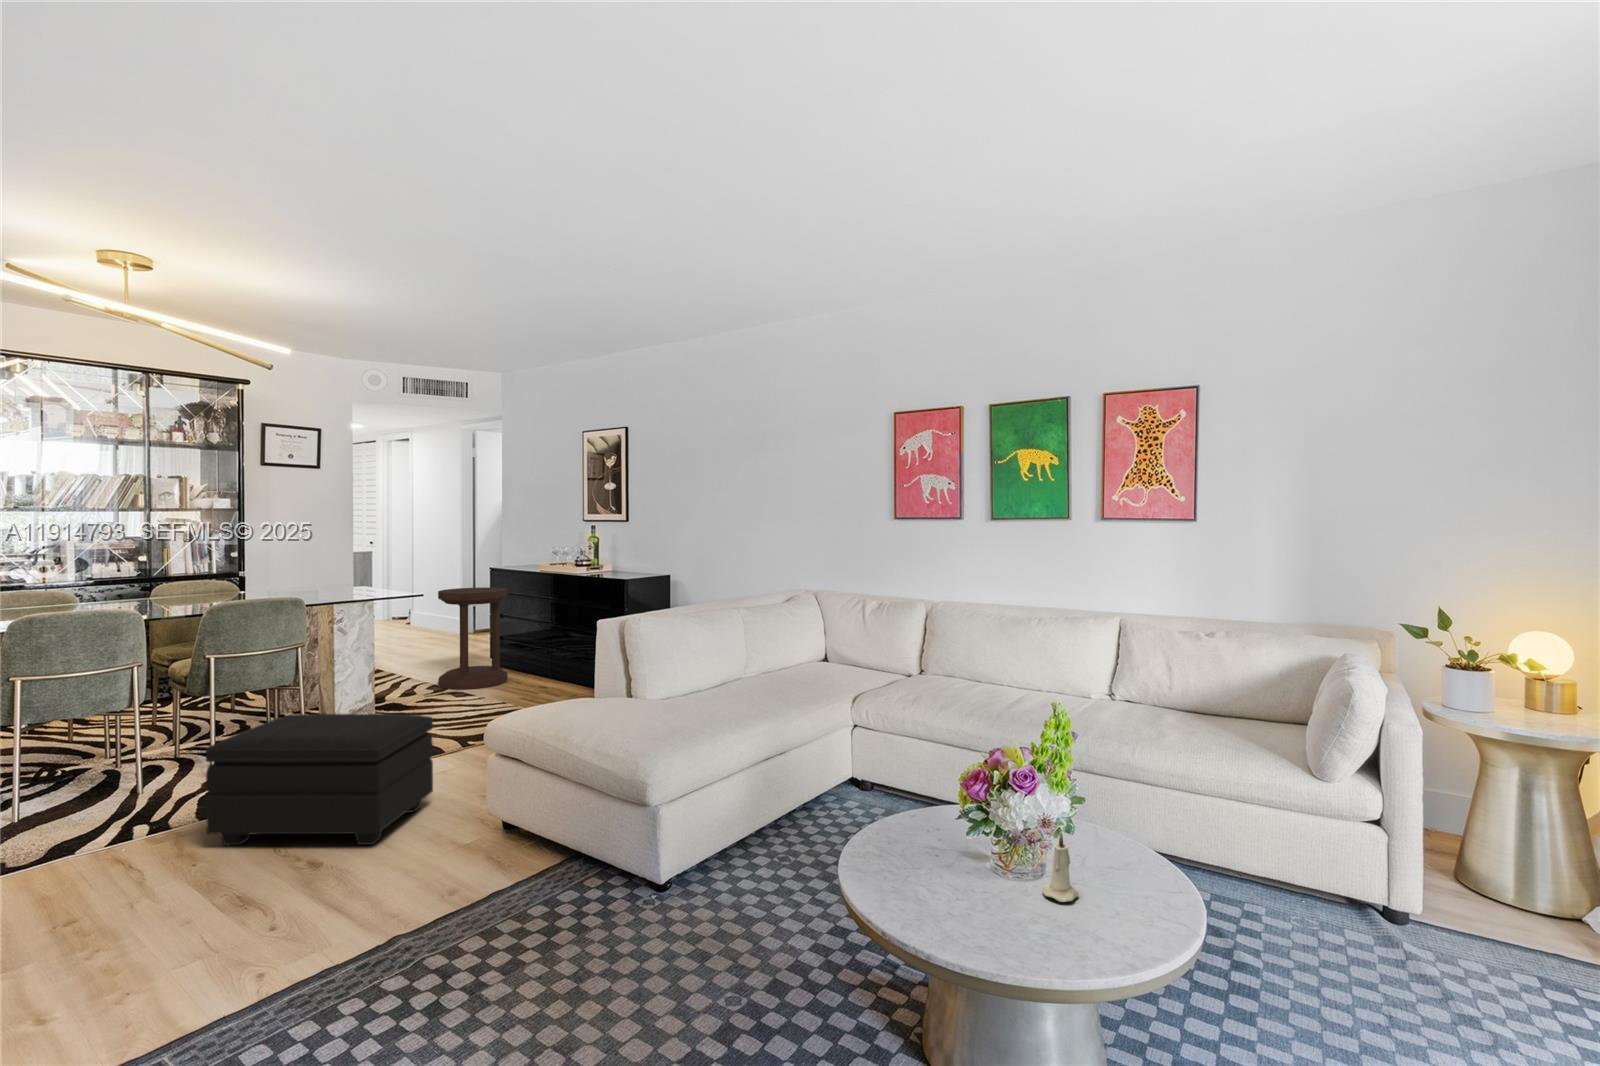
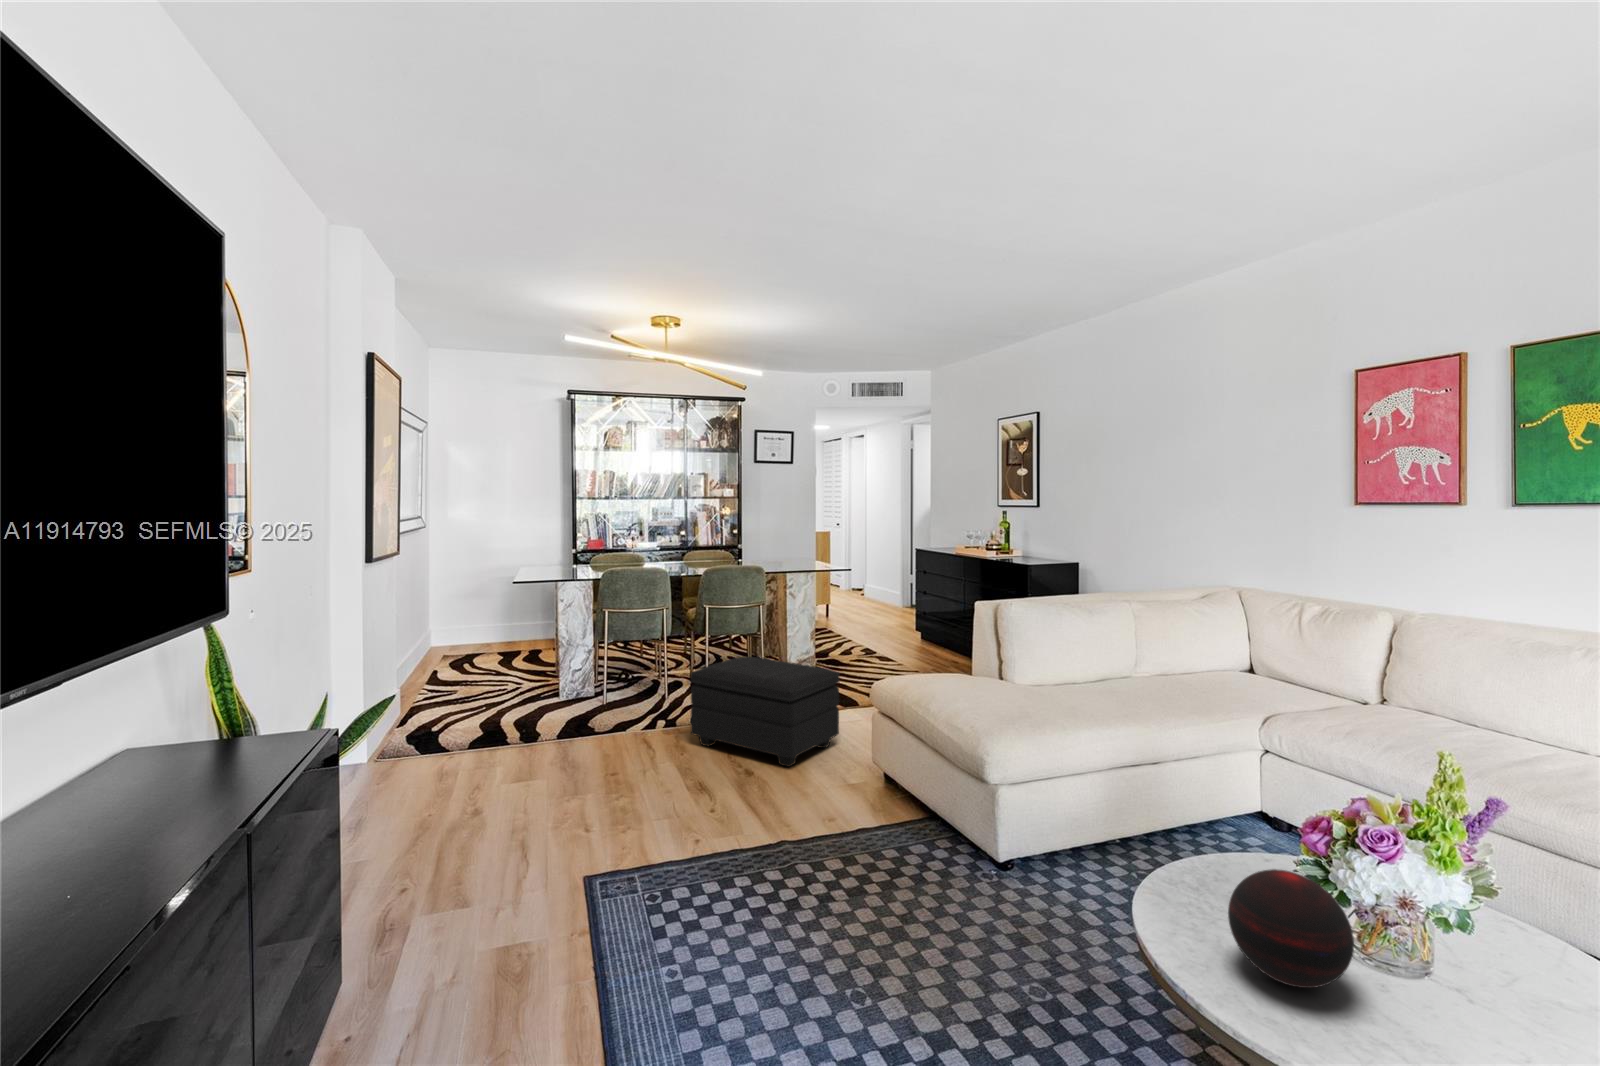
side table: present [438,587,508,689] -> none [872,566,929,654]
decorative orb: none [915,815,1003,910] -> present [1228,869,1354,988]
candle: present [1042,833,1079,902] -> none [1425,935,1488,1030]

